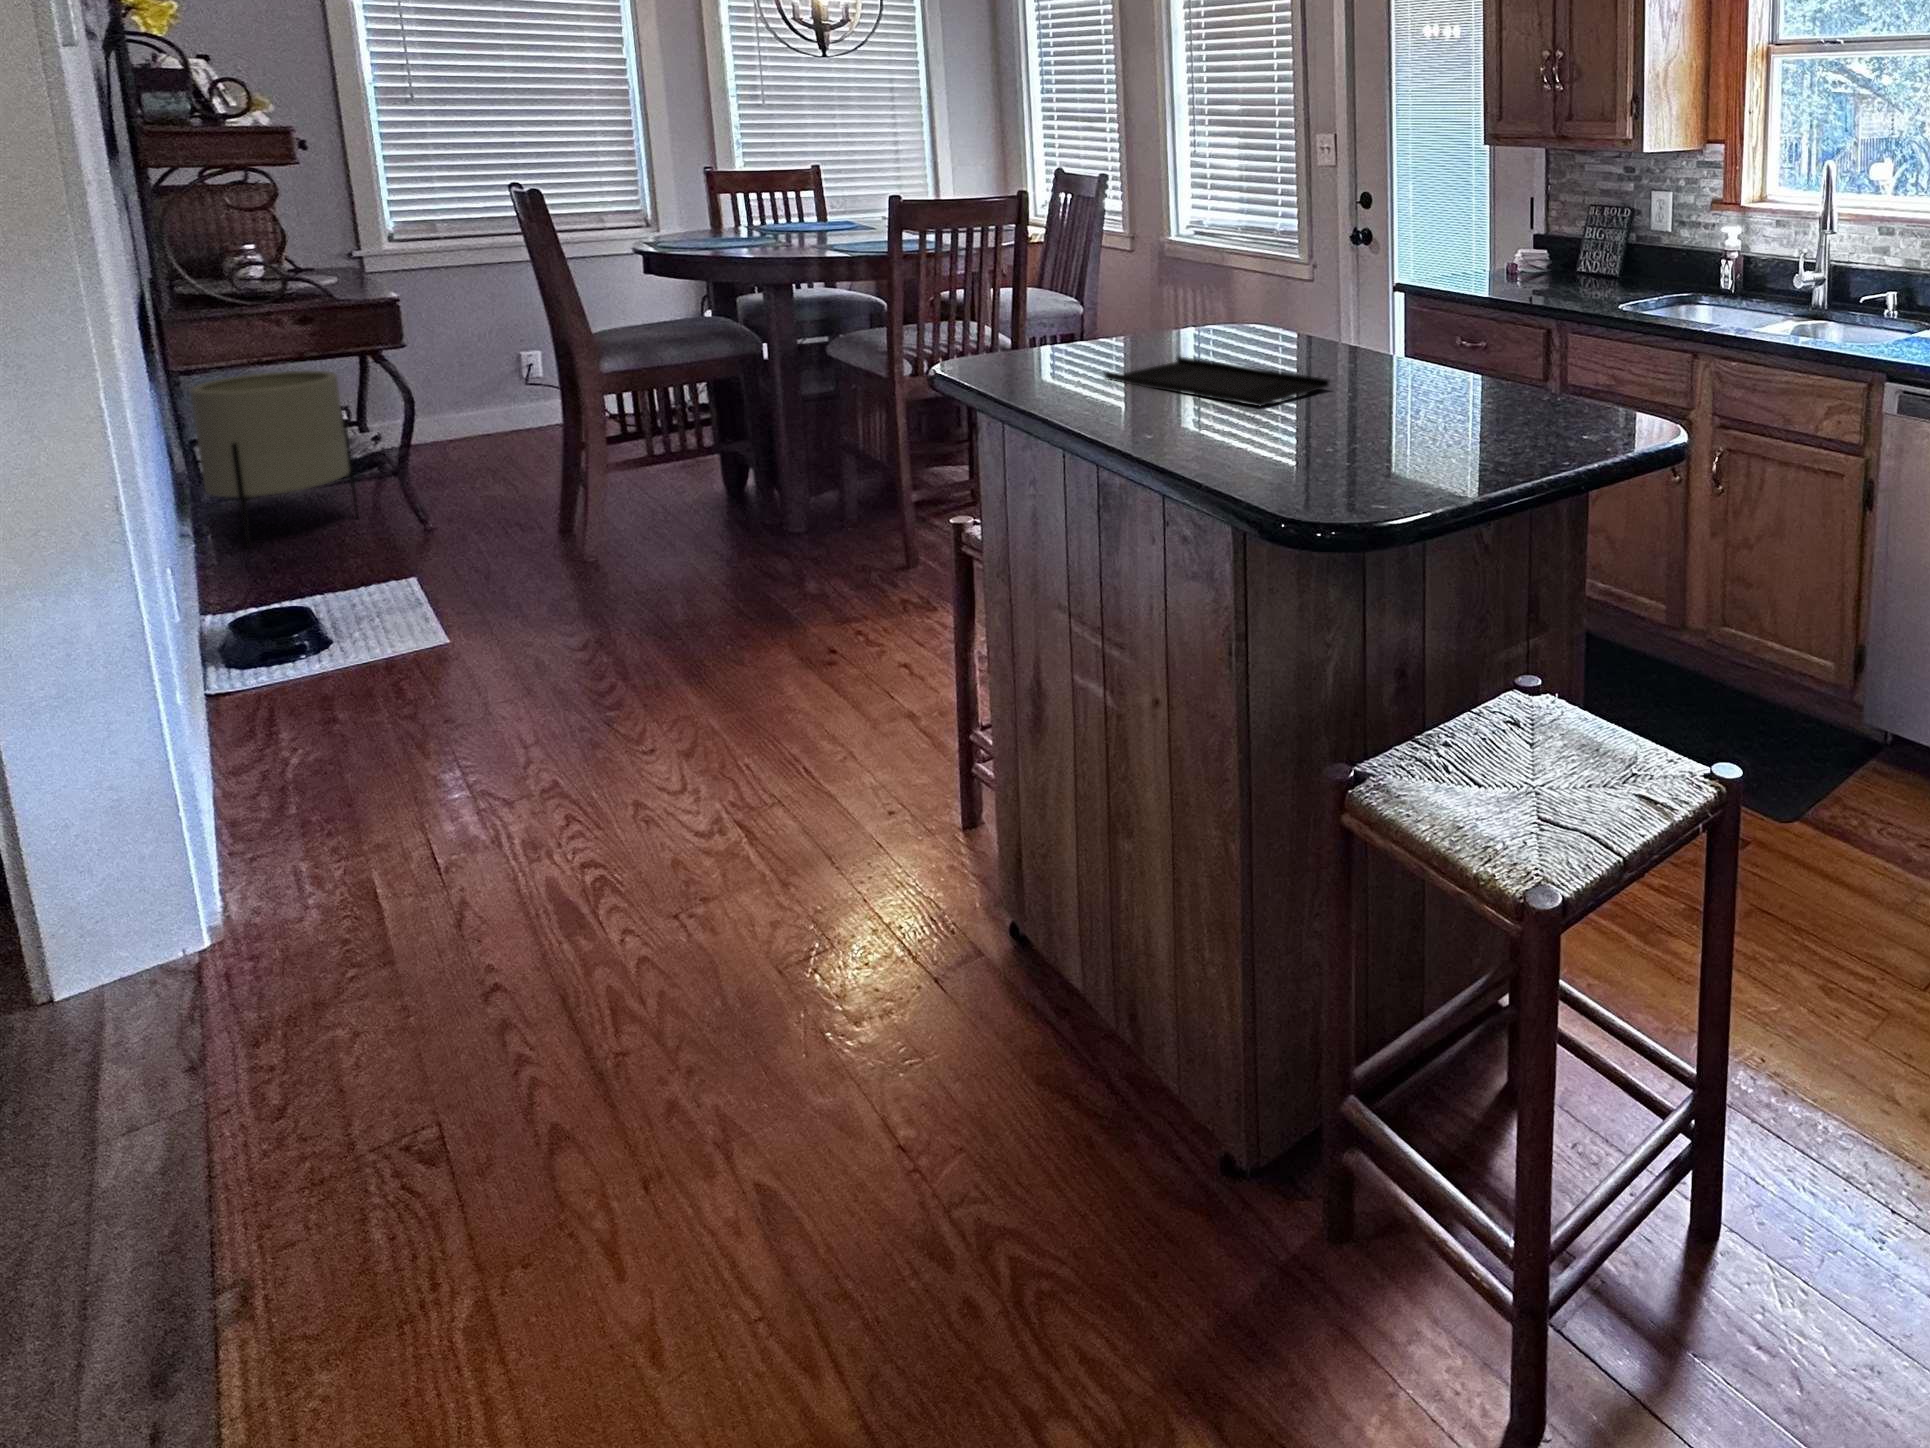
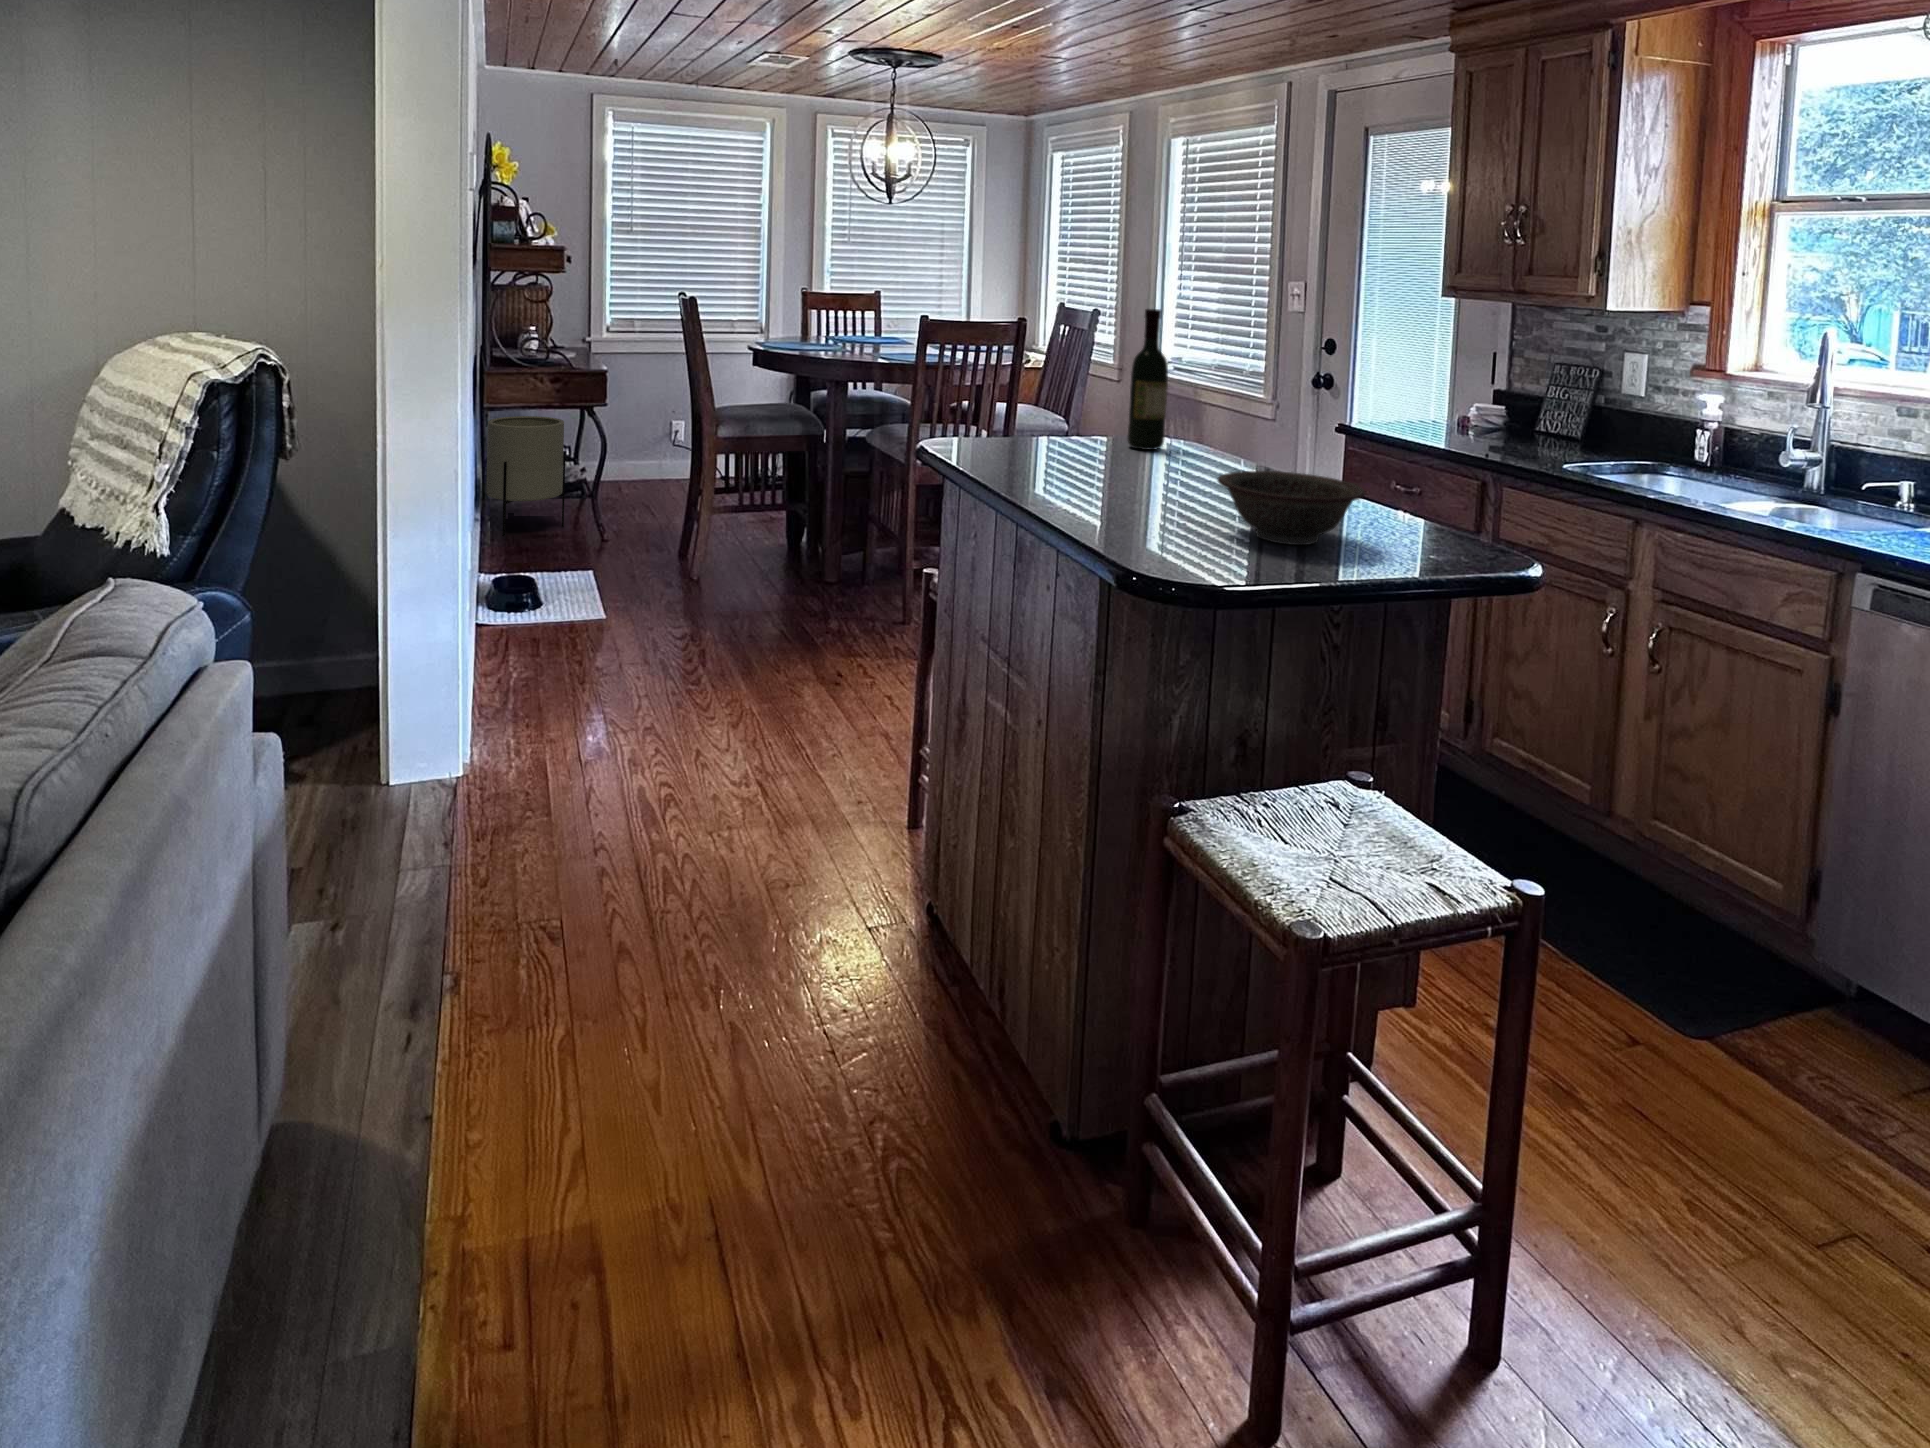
wine bottle: none [1196,179,1240,343] -> present [1127,309,1168,450]
tray: present [1105,357,1330,406] -> none [1041,454,1221,497]
decorative bowl: none [1347,361,1512,447] -> present [1217,471,1365,545]

